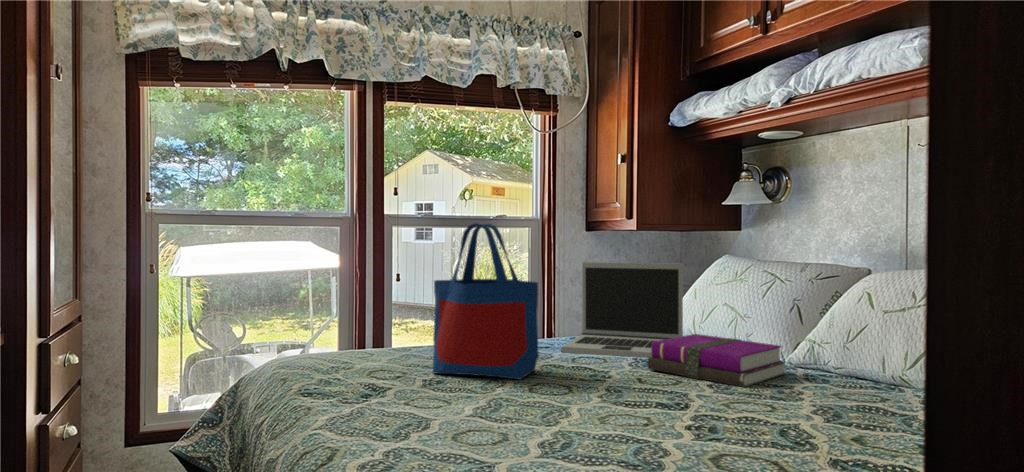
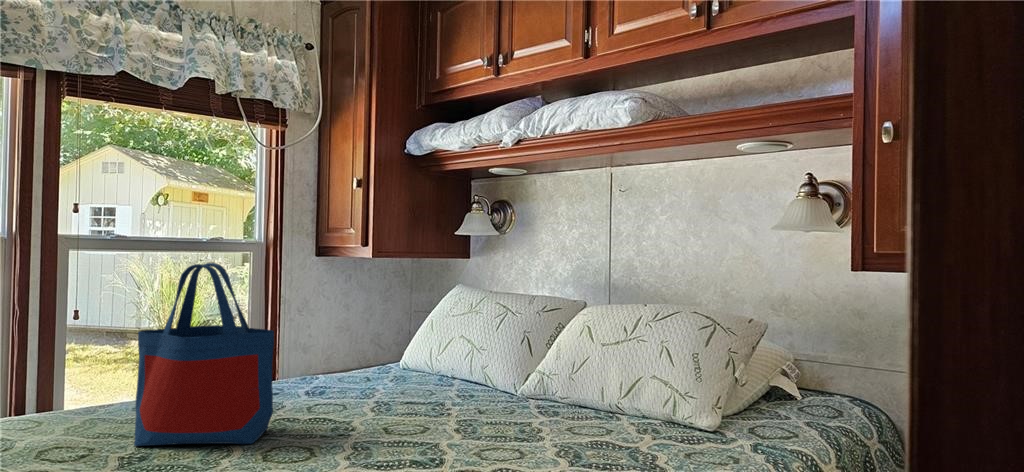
laptop: present [561,262,683,358] -> none [292,296,421,400]
notebook: present [647,334,786,387] -> none [391,372,523,429]

